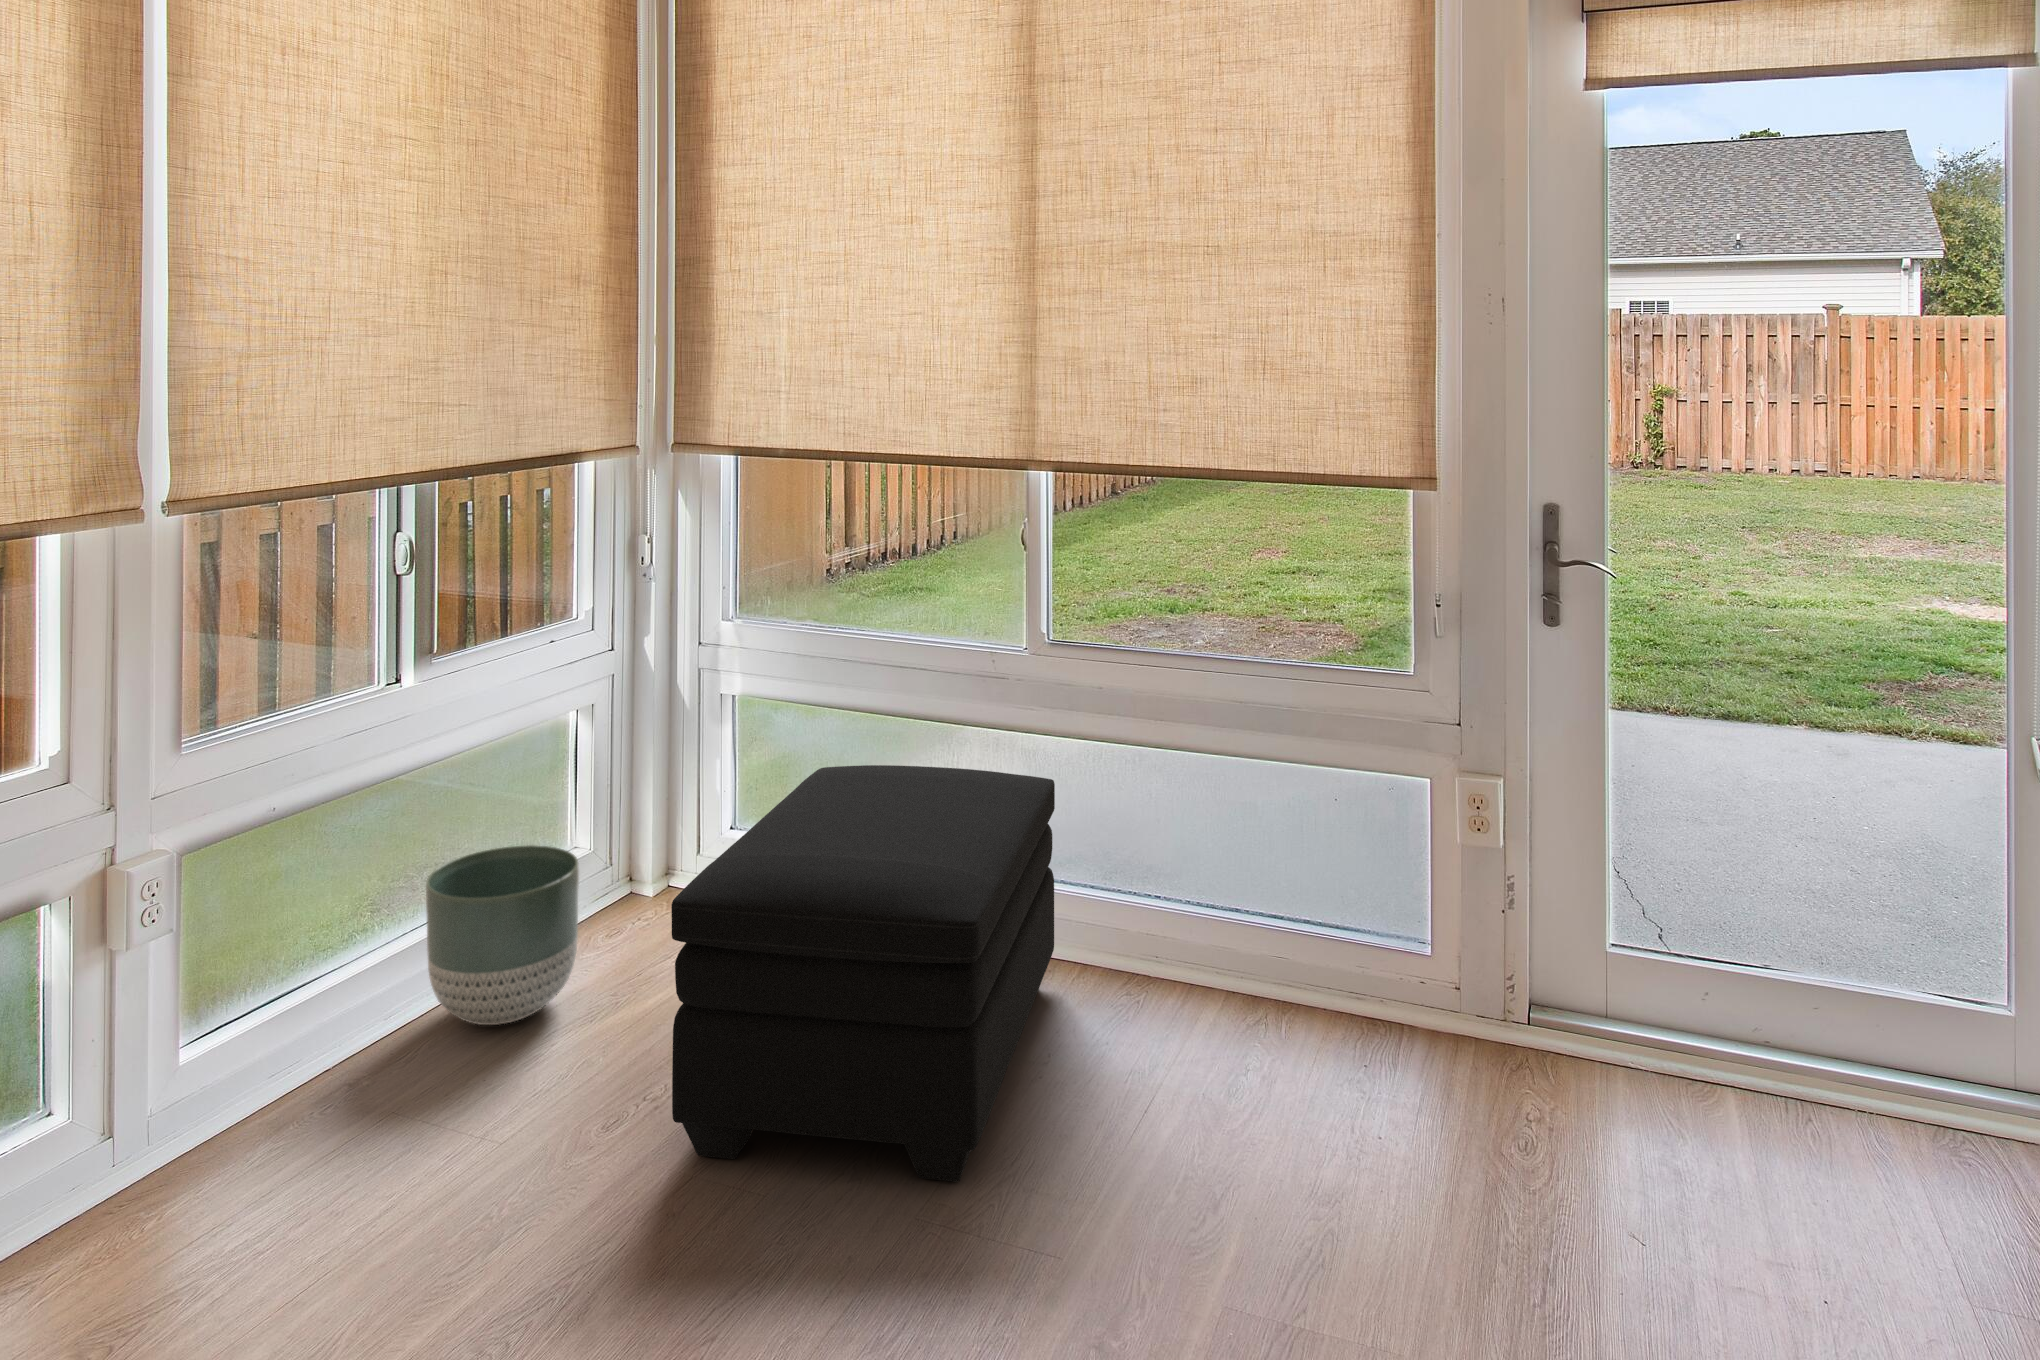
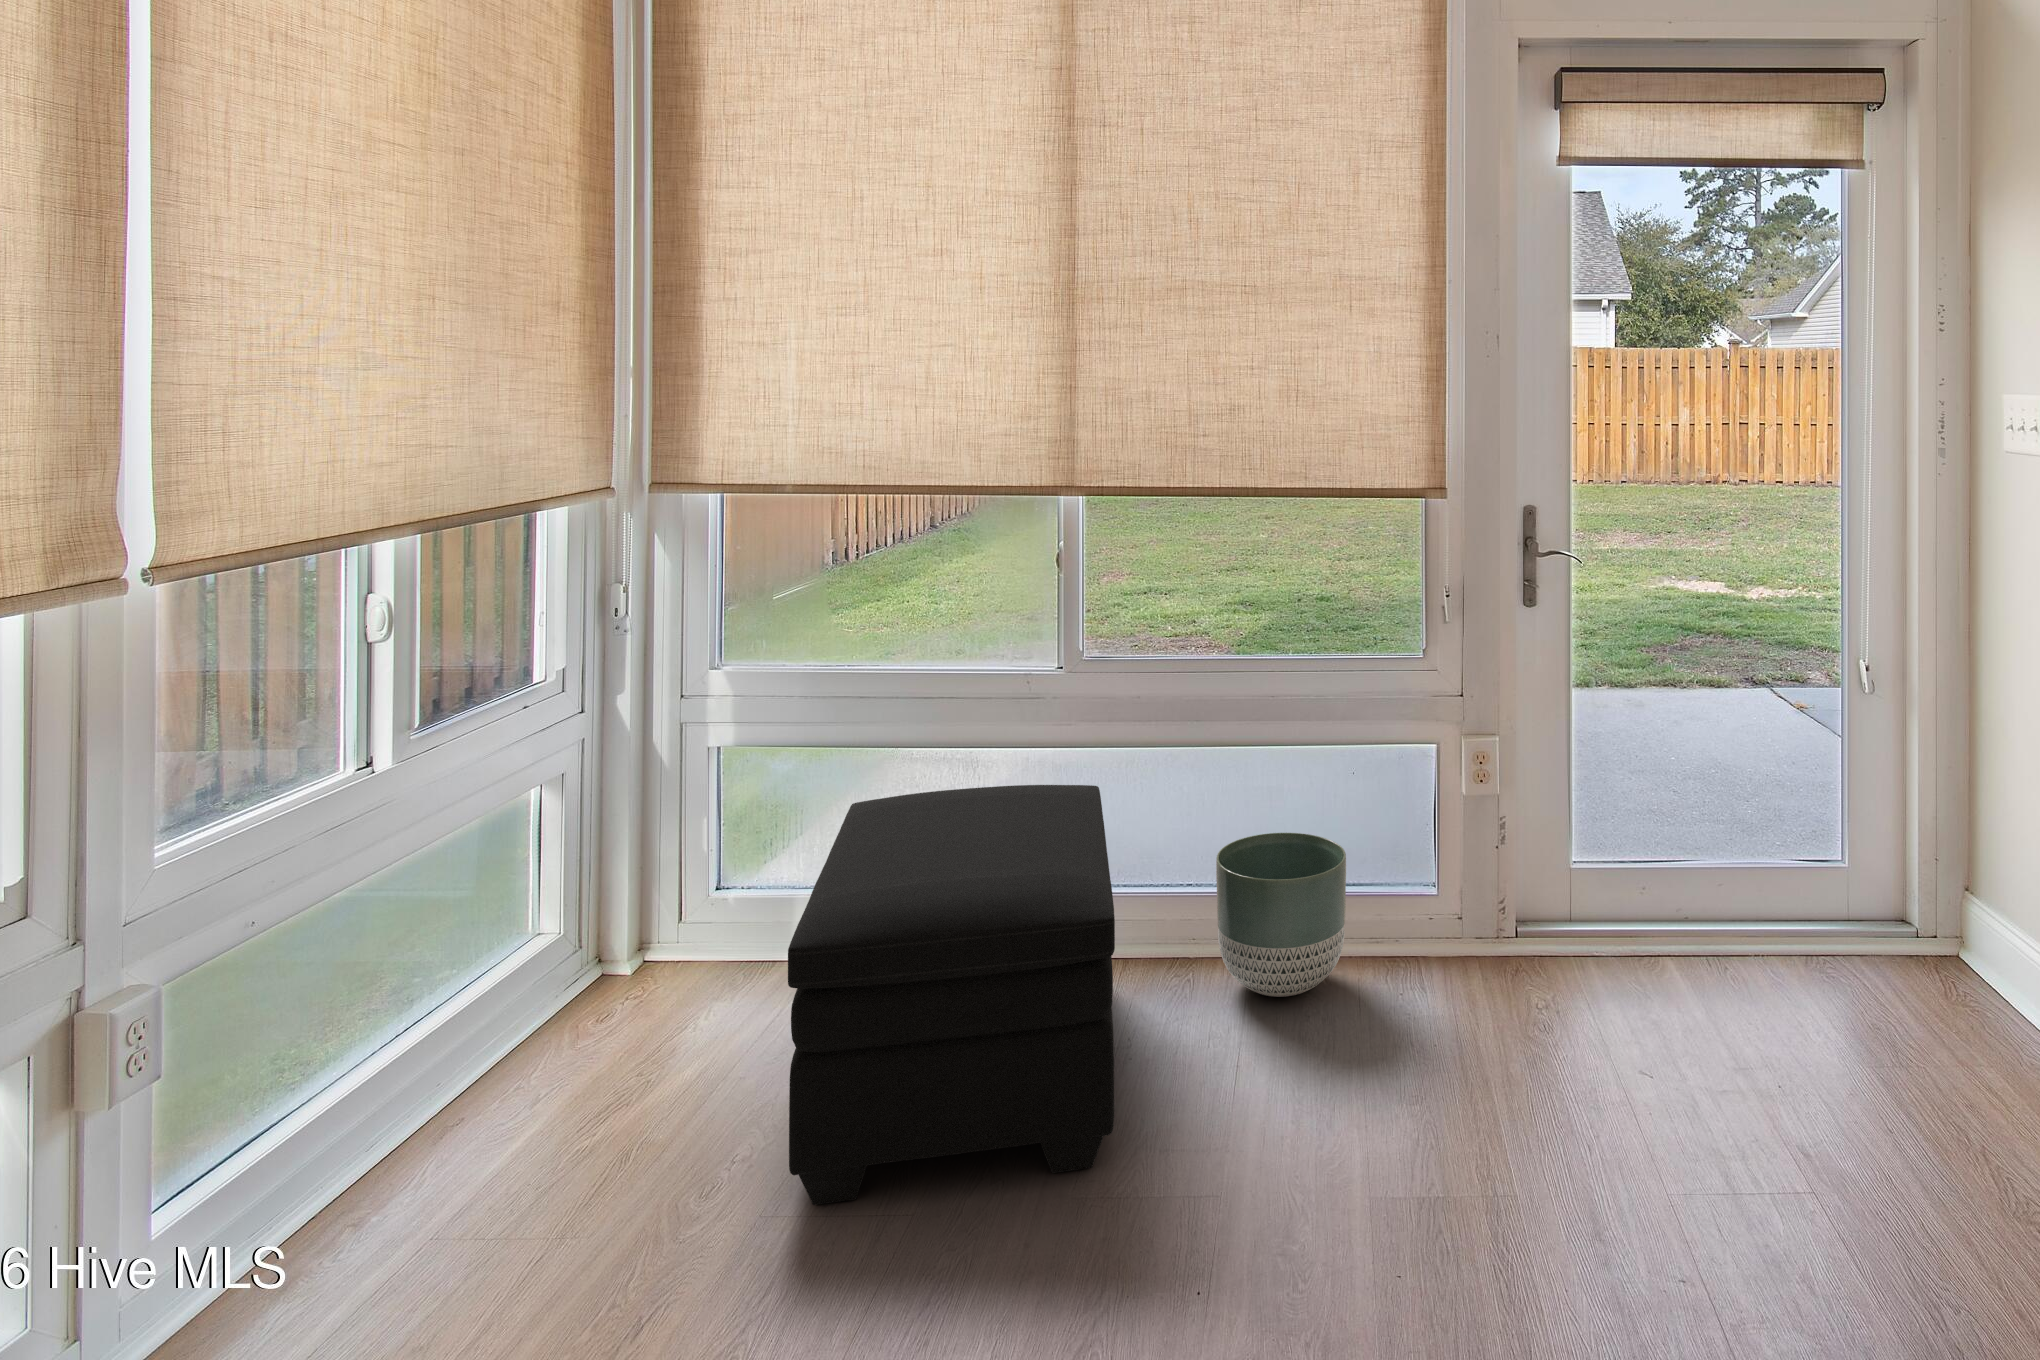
planter: present [426,845,579,1025] -> present [1216,833,1346,997]

